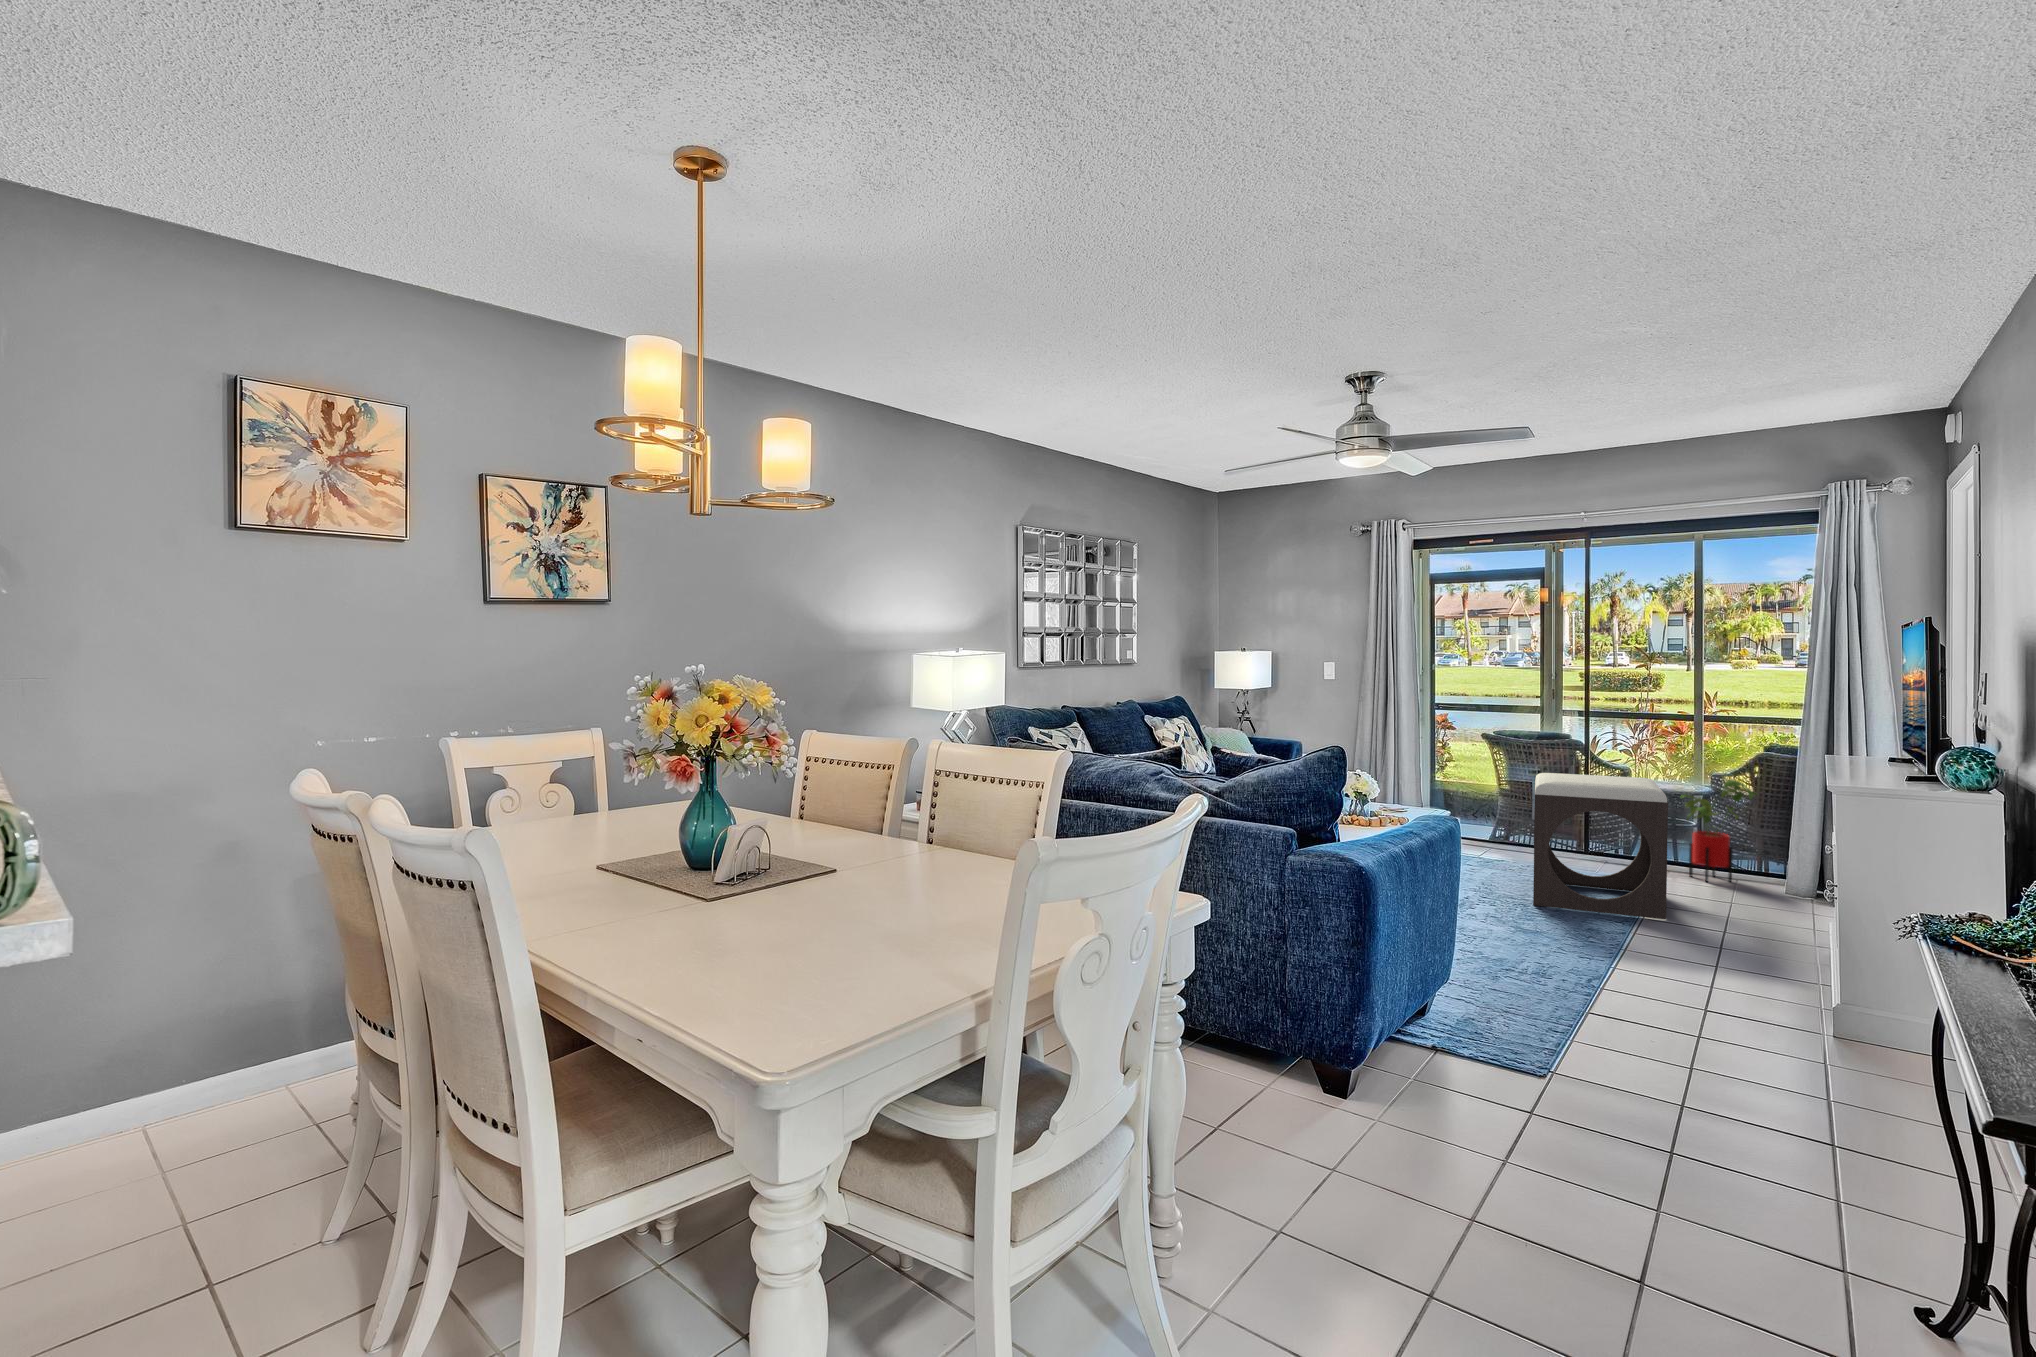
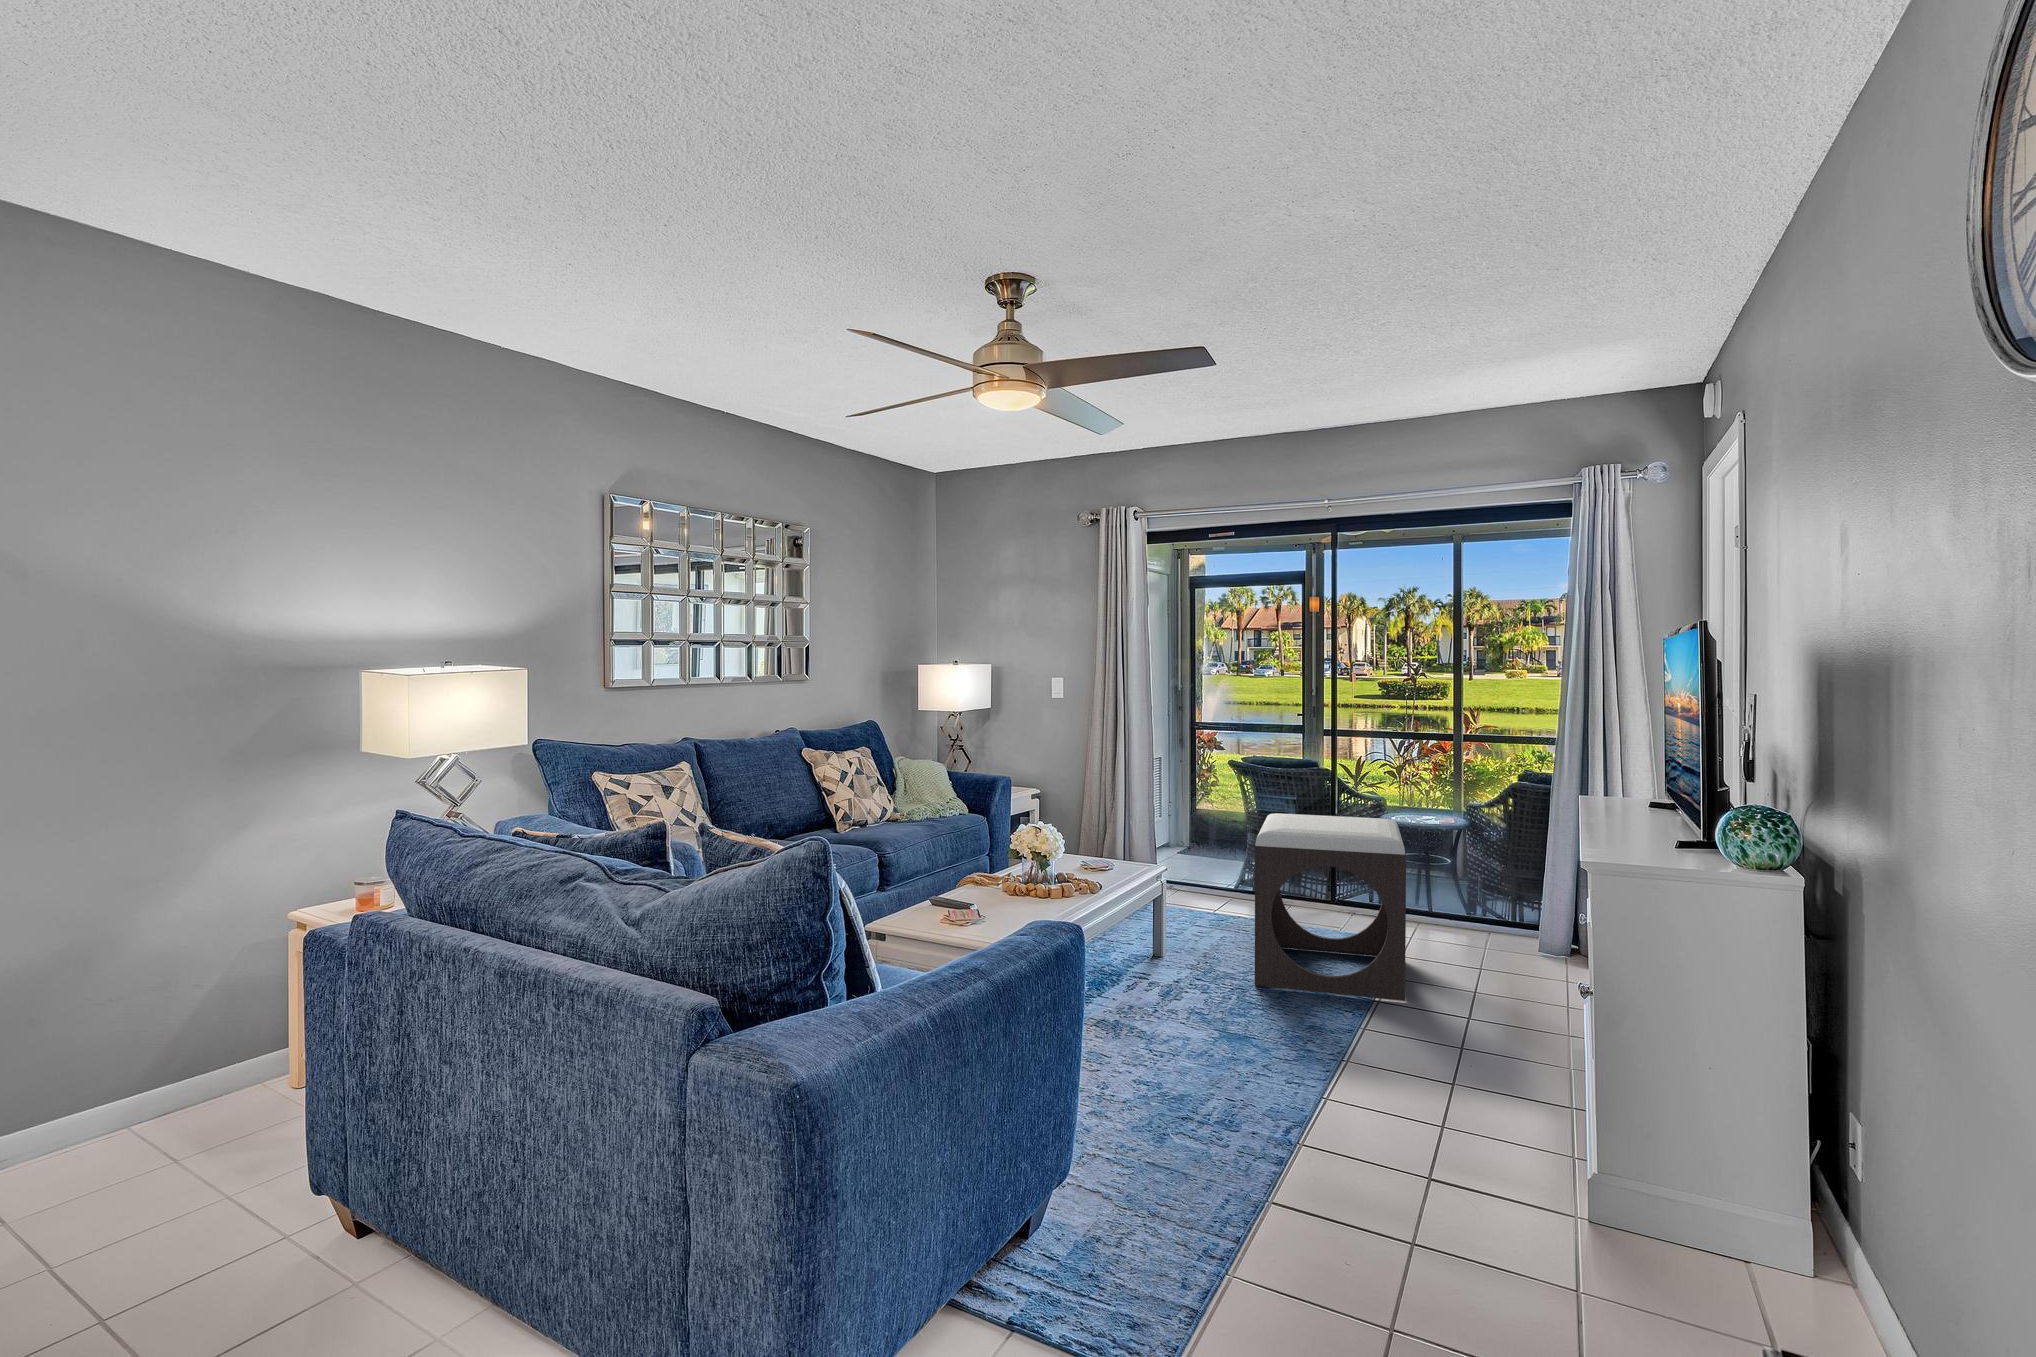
house plant: present [1682,779,1754,882] -> none [1431,815,1514,937]

